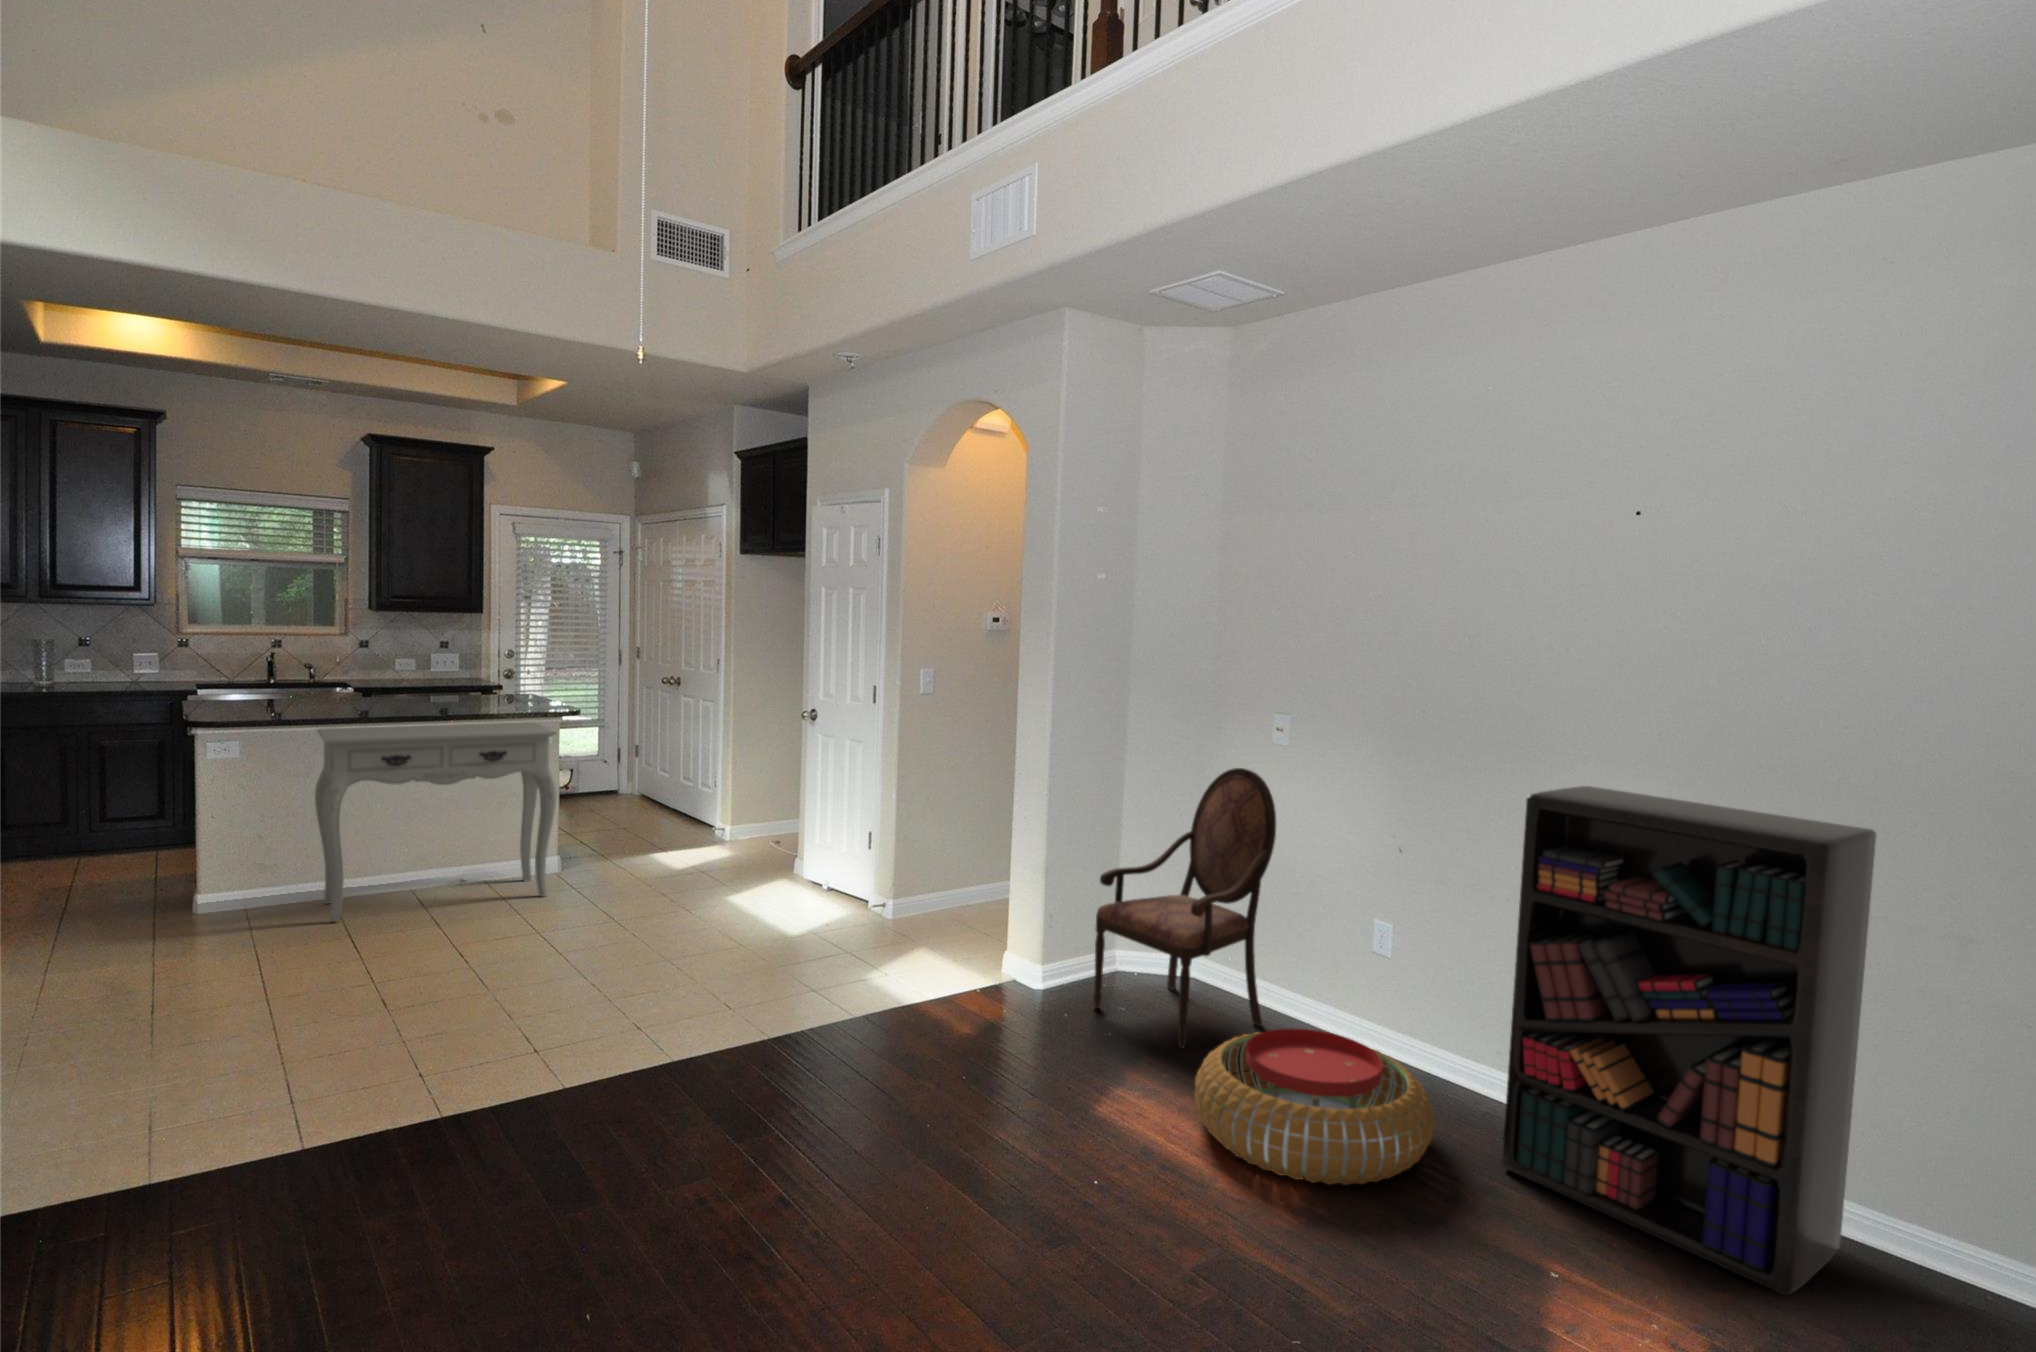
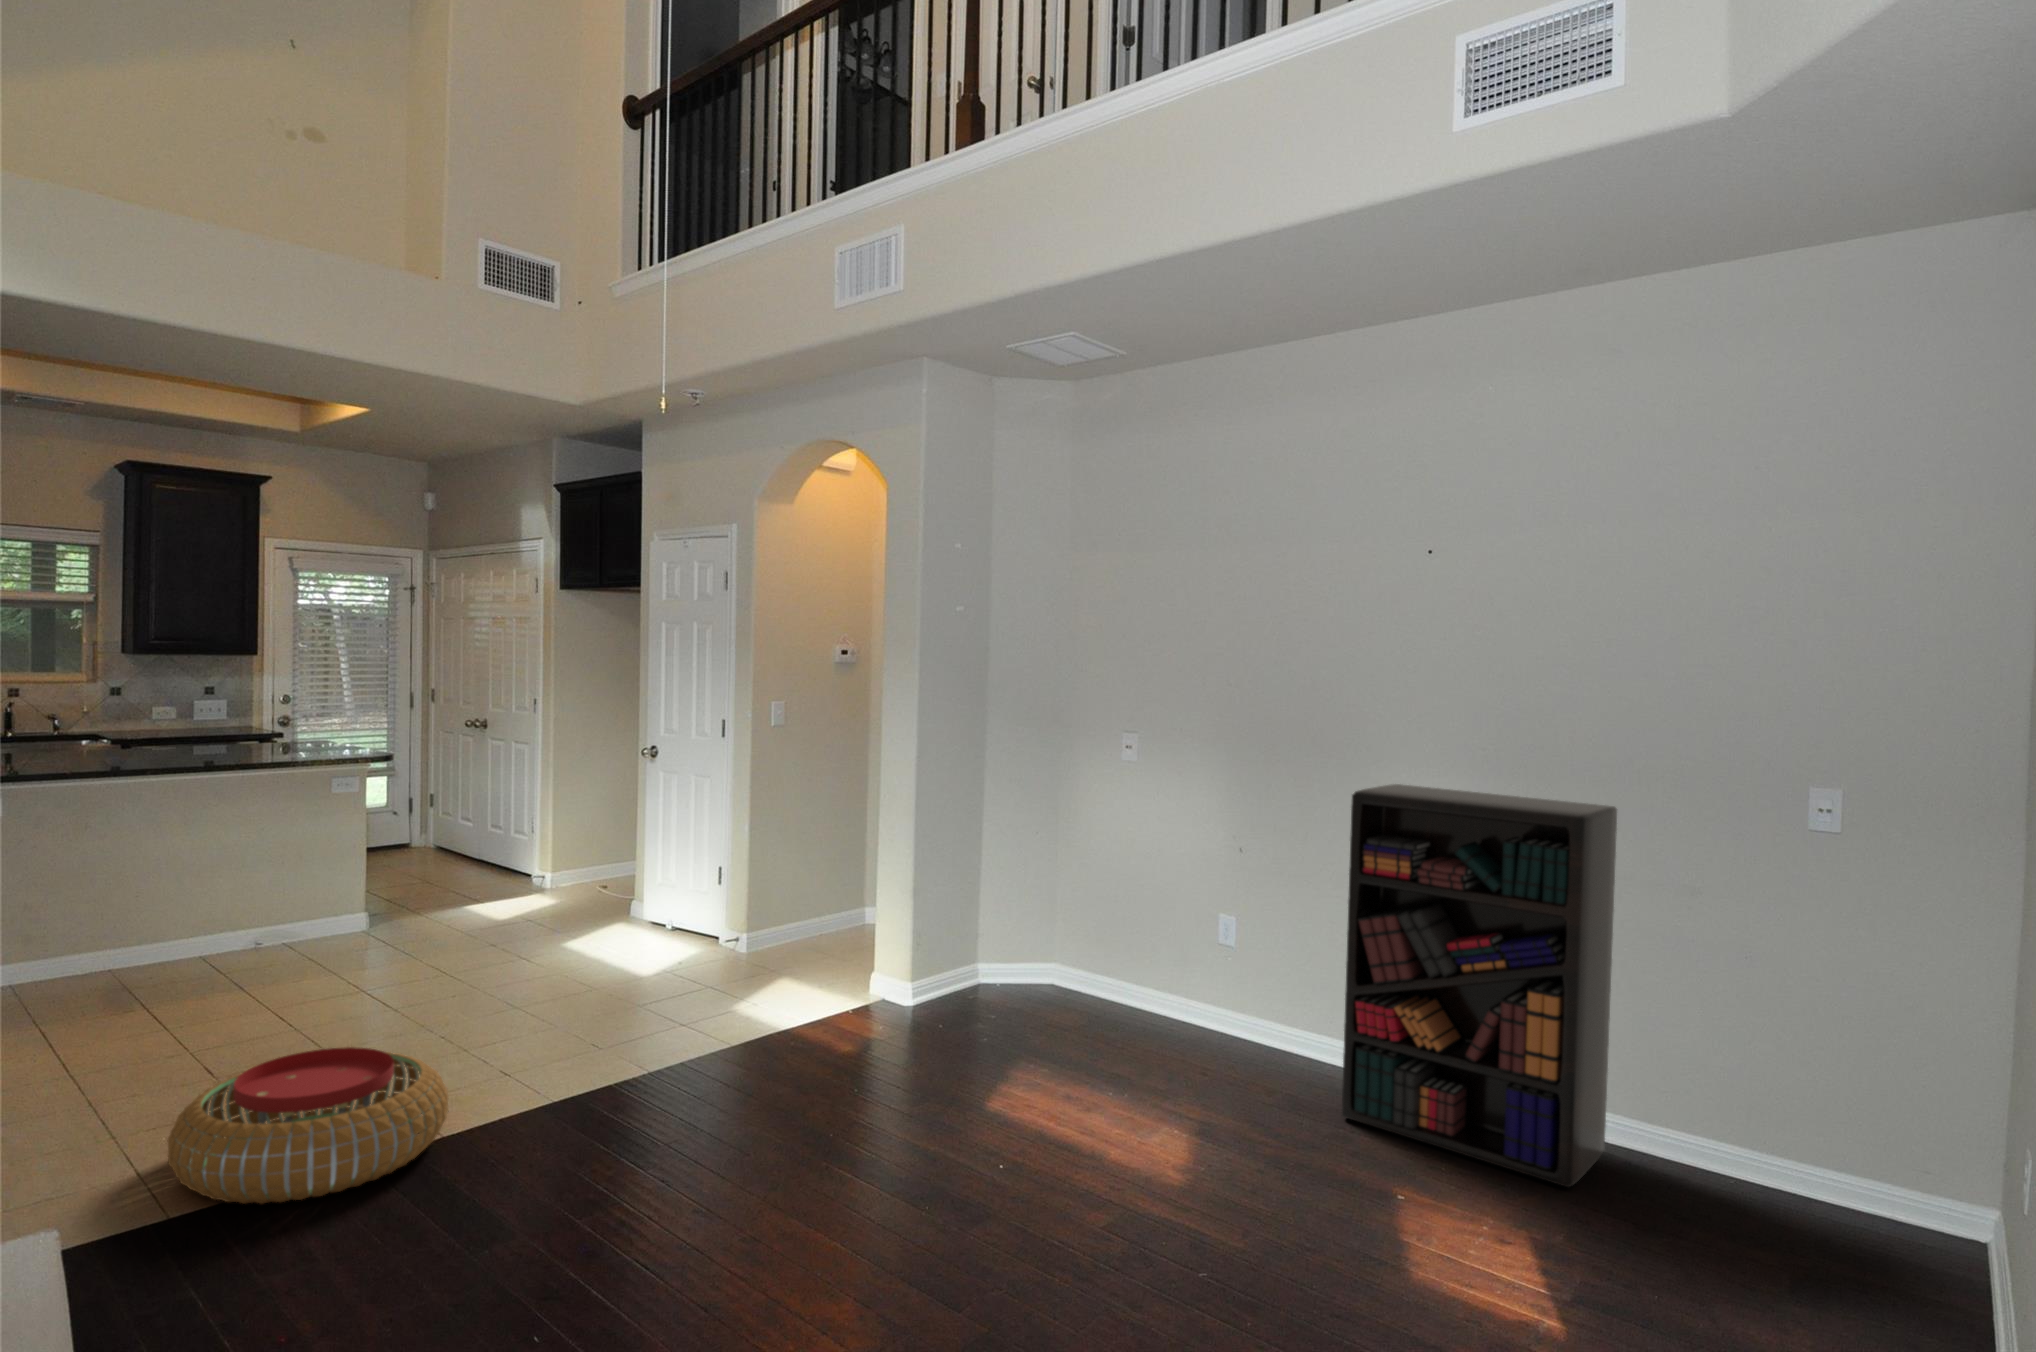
console table: present [315,722,557,922] -> none [93,770,378,994]
armchair: present [1093,768,1276,1048] -> none [964,785,1128,1047]
pouf: present [1195,1028,1434,1185] -> present [168,1047,448,1204]

